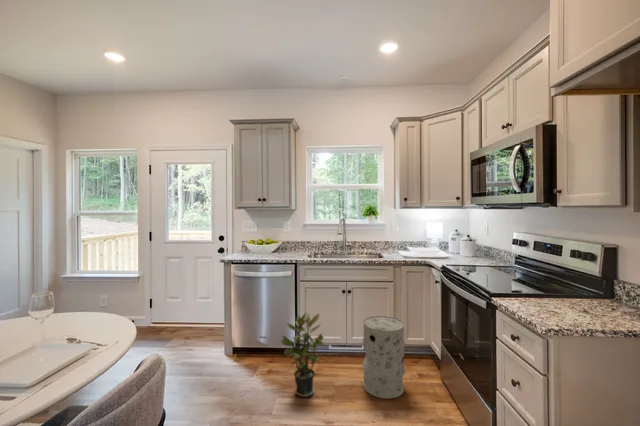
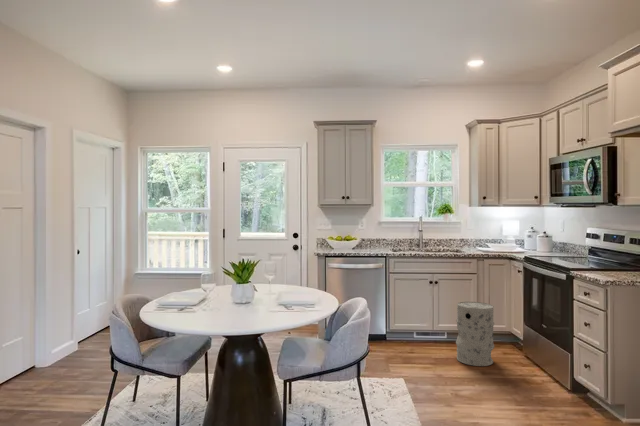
potted plant: present [281,311,324,397] -> none [389,294,427,365]

